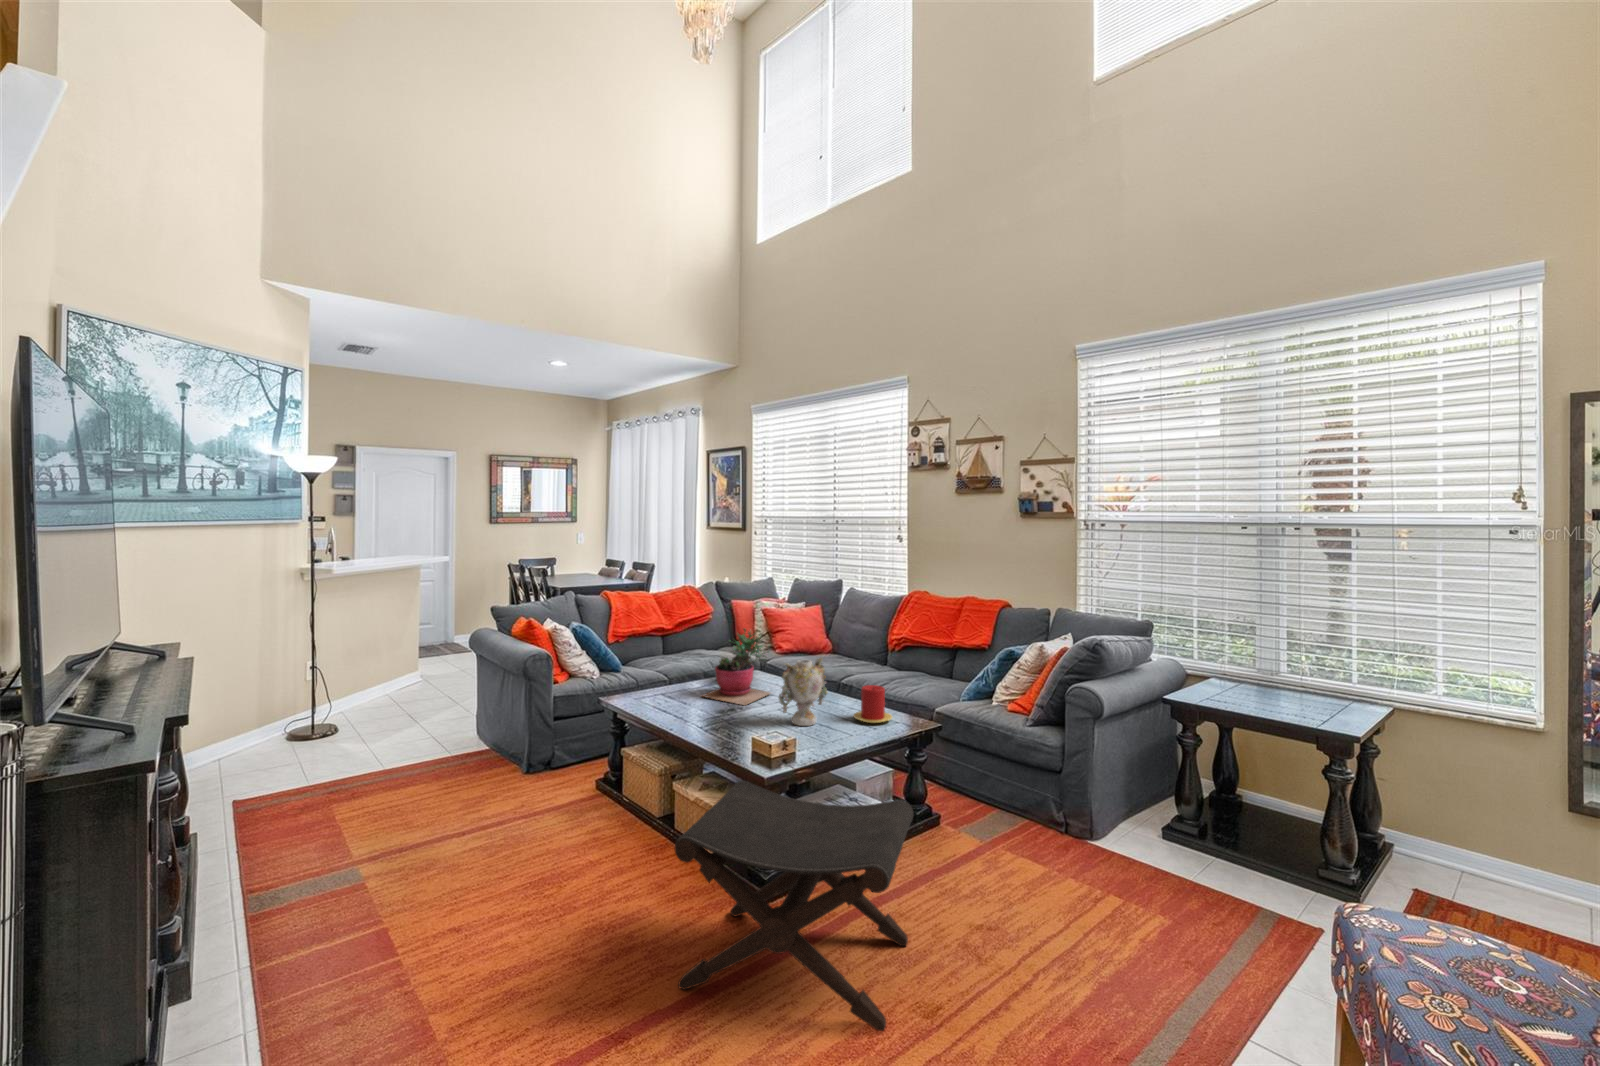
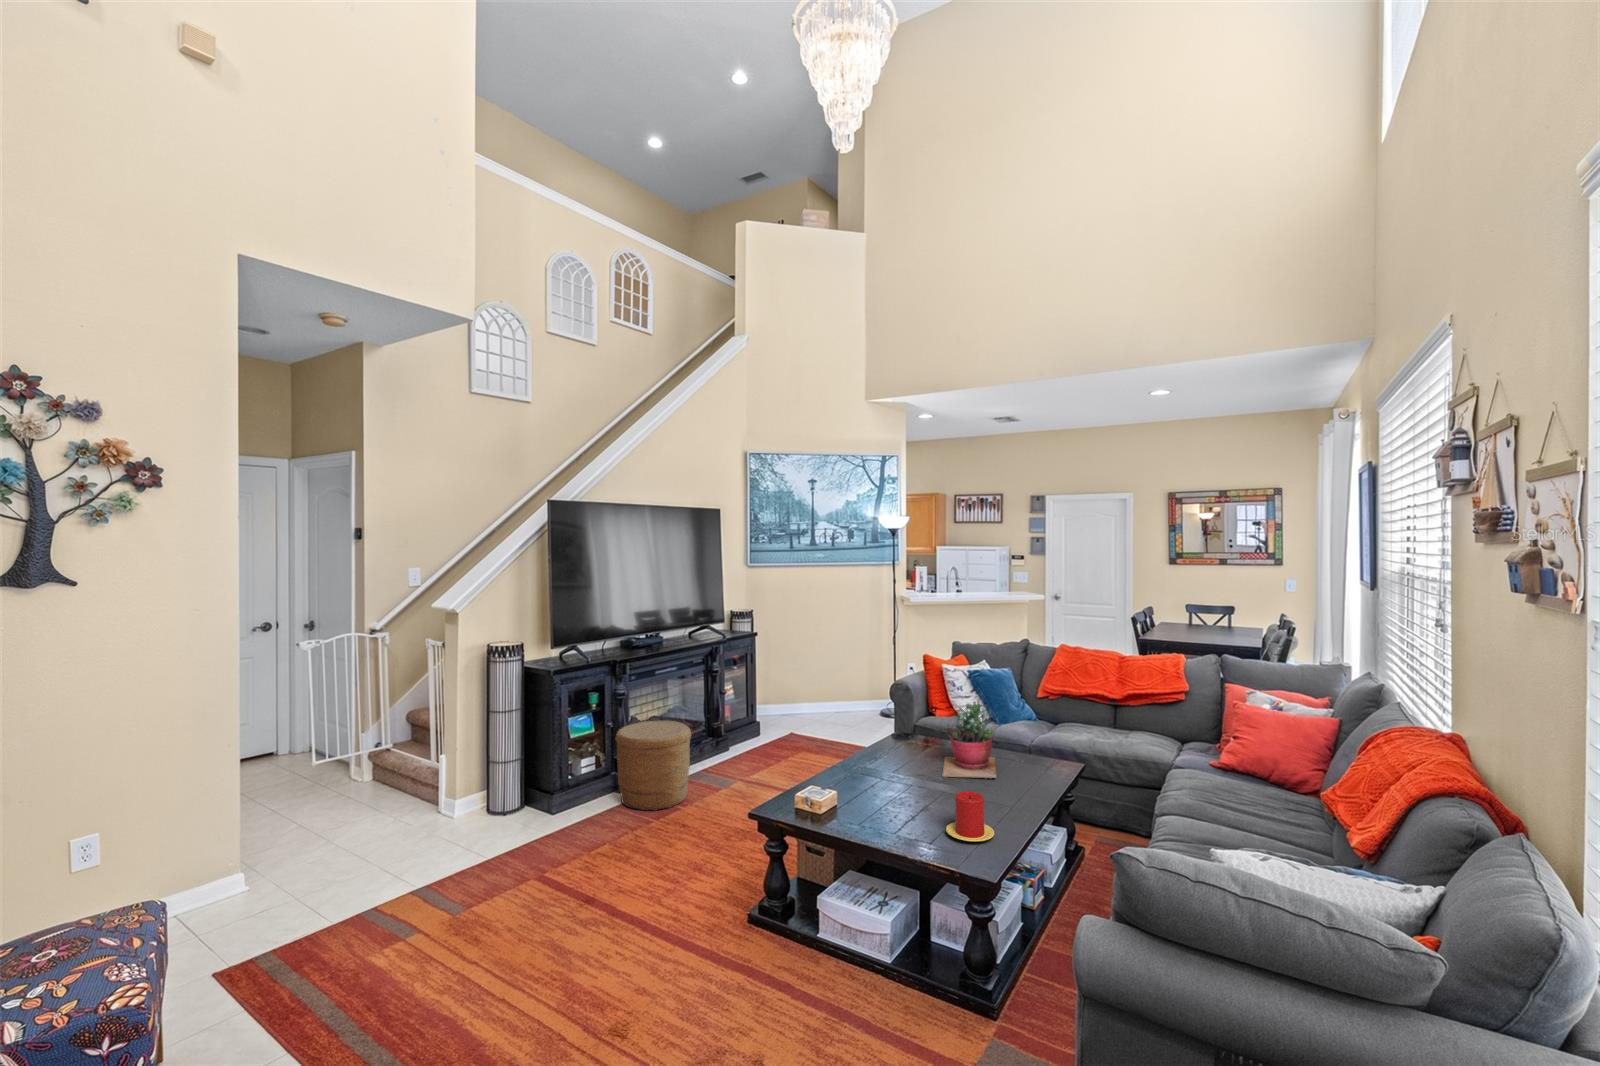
vase: present [779,657,827,726] -> none [889,736,947,812]
footstool: present [675,781,914,1031] -> none [583,810,741,1024]
woven basket: none [187,785,354,968] -> present [615,721,691,810]

